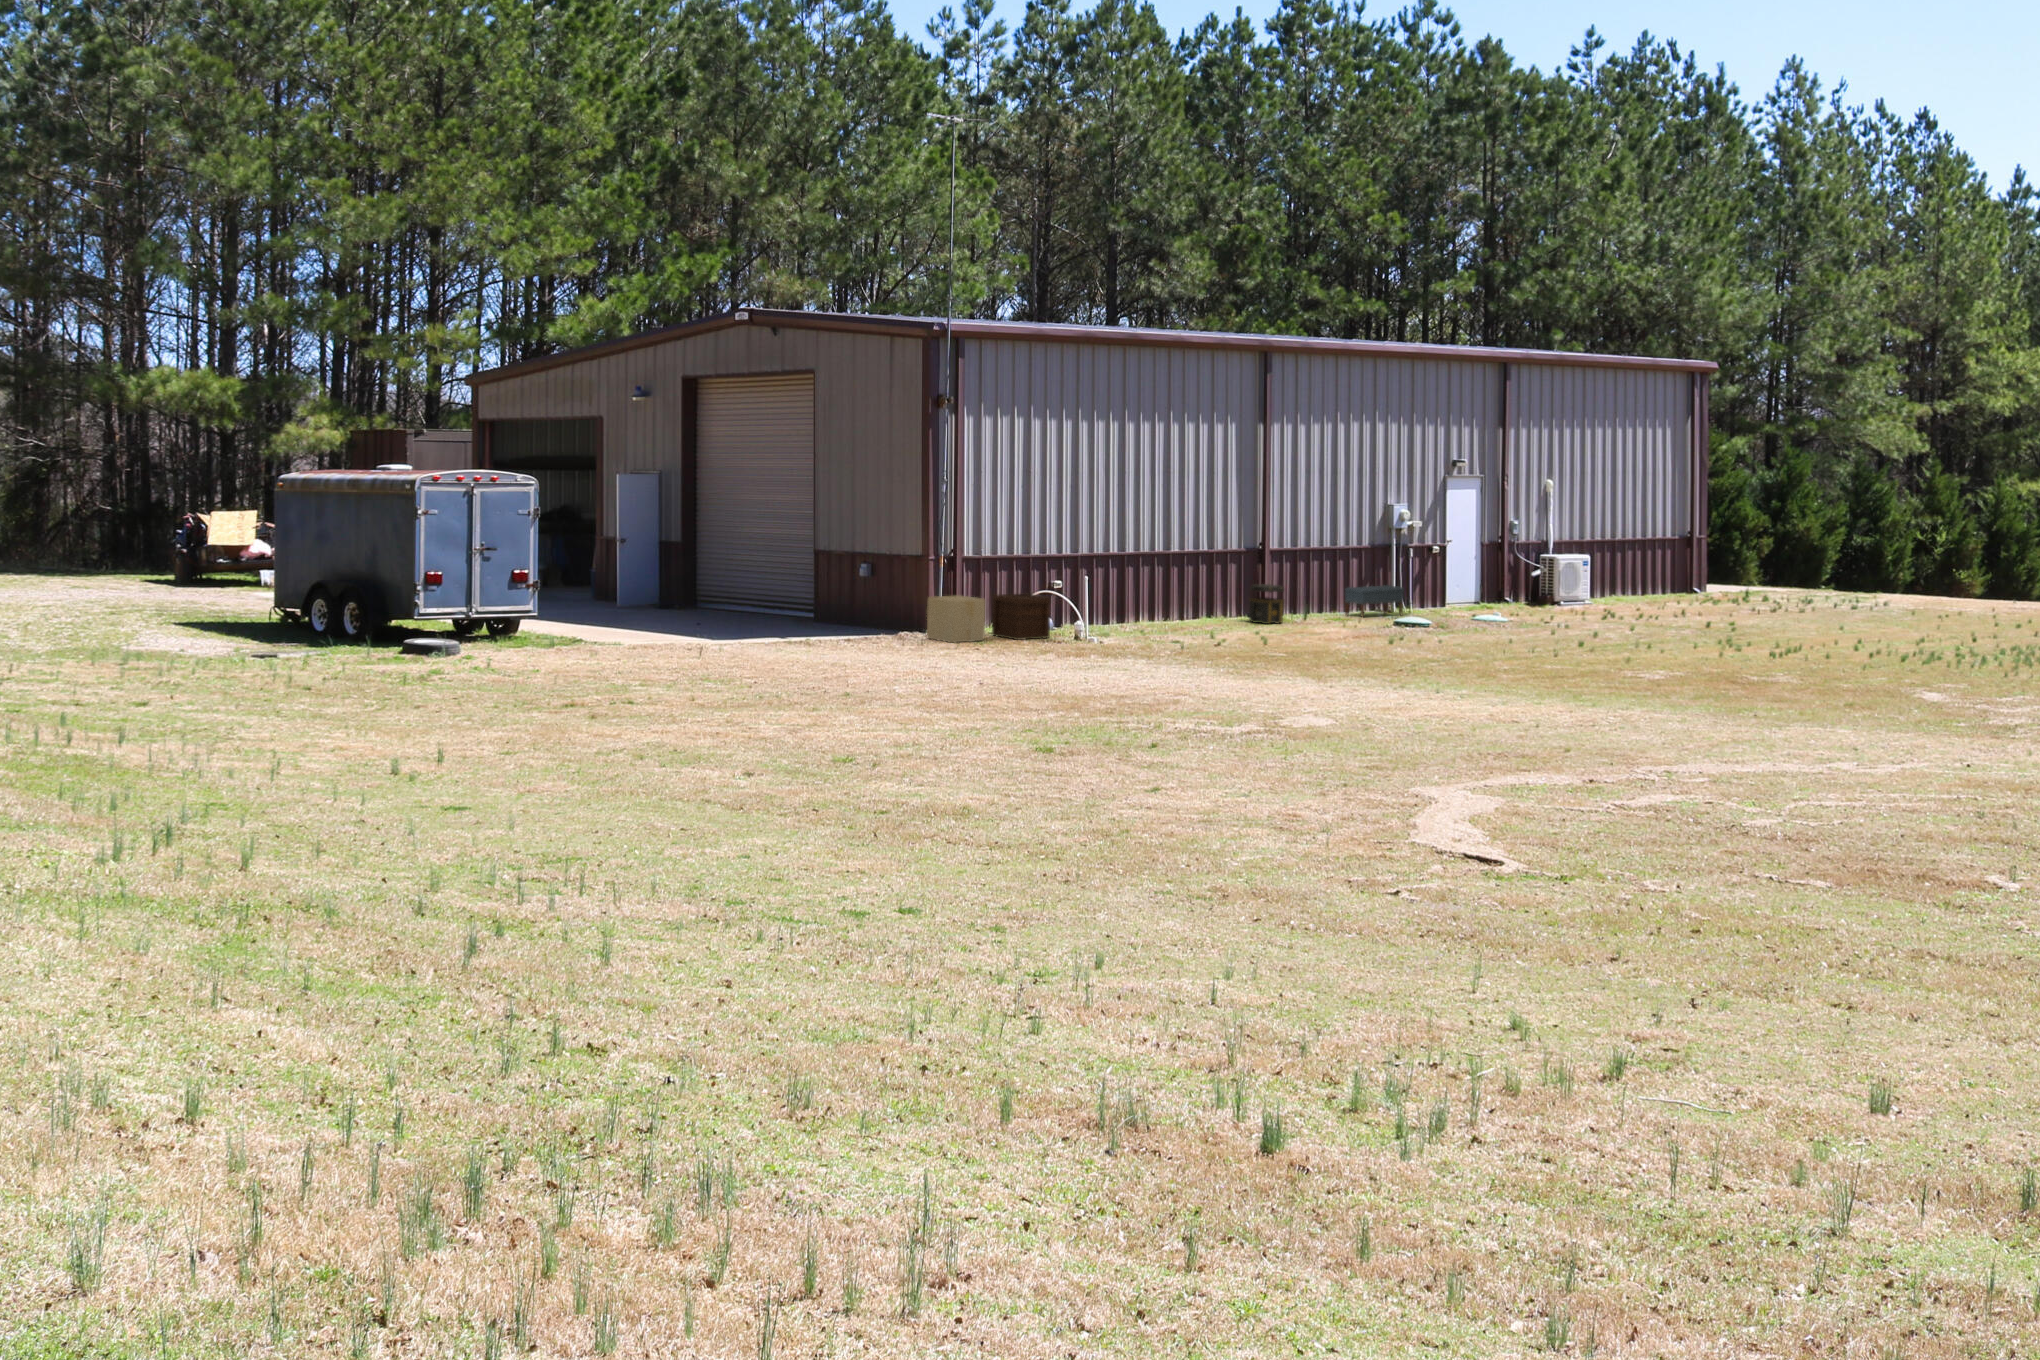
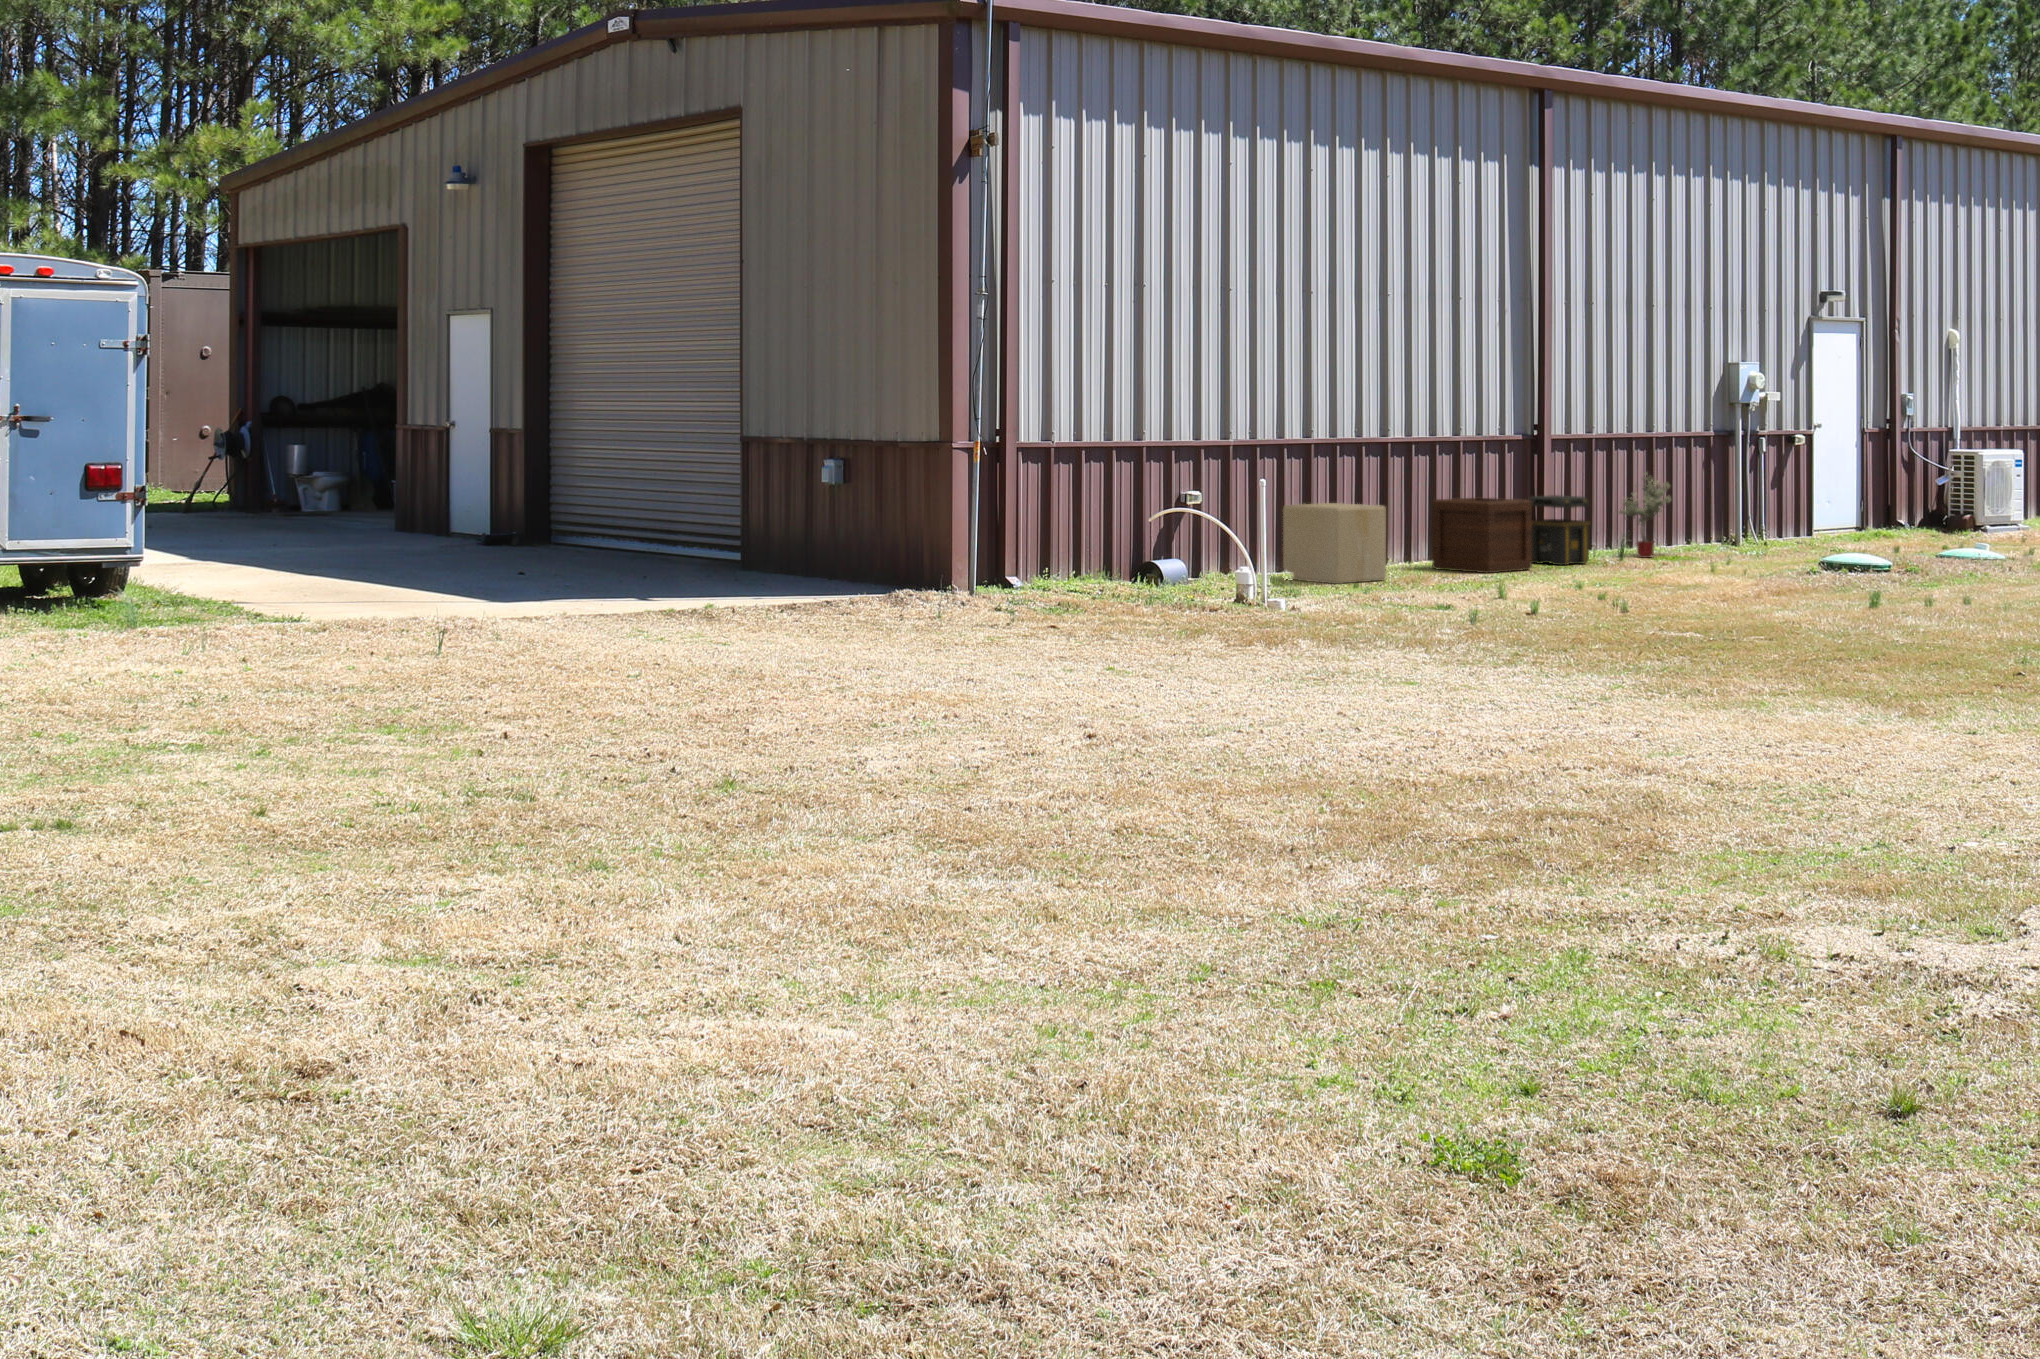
potted tree: none [1307,570,1339,620] -> present [1619,472,1671,558]
bench: present [1345,585,1404,618] -> none [1672,499,1770,555]
wooden crate: present [992,593,1051,640] -> present [1432,498,1532,573]
cardboard box: present [927,595,985,643] -> present [1283,503,1386,584]

